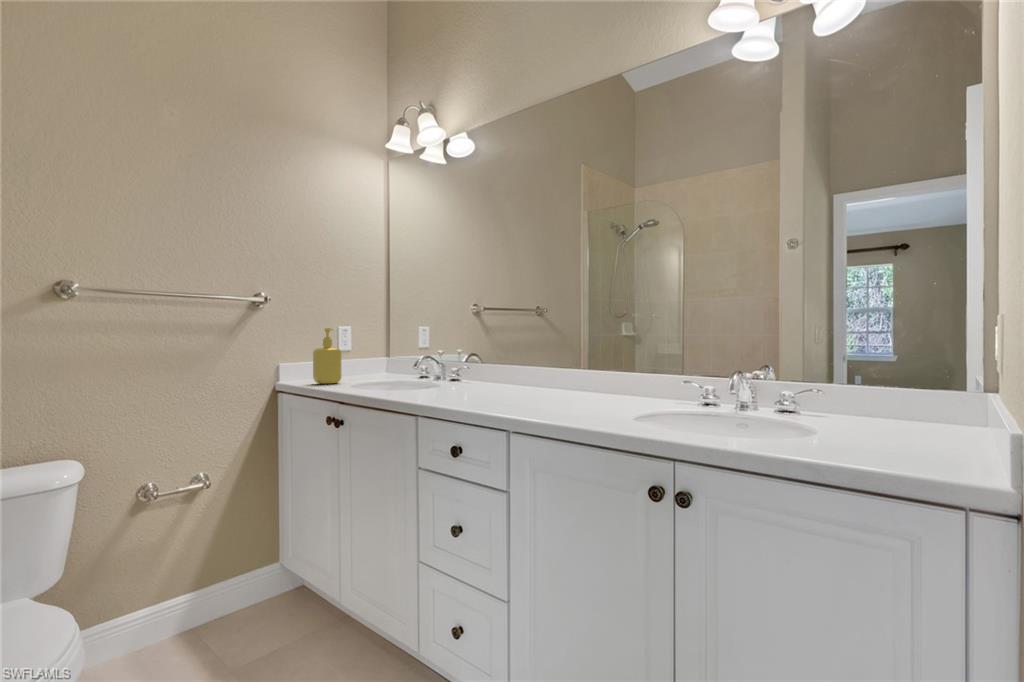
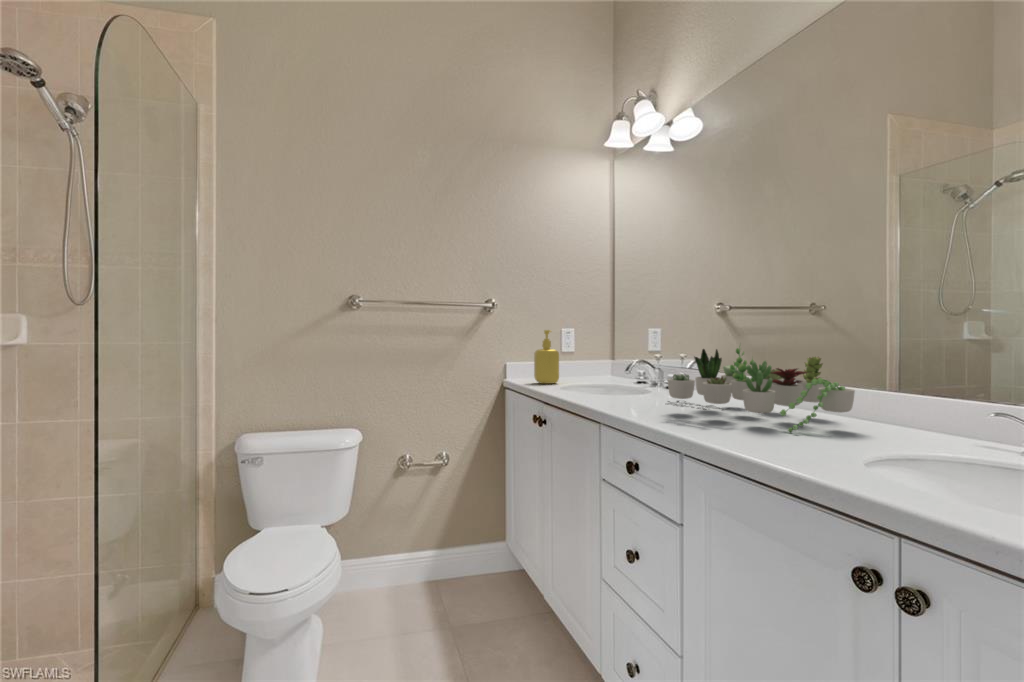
succulent plant: none [463,339,614,408] -> present [668,348,855,432]

